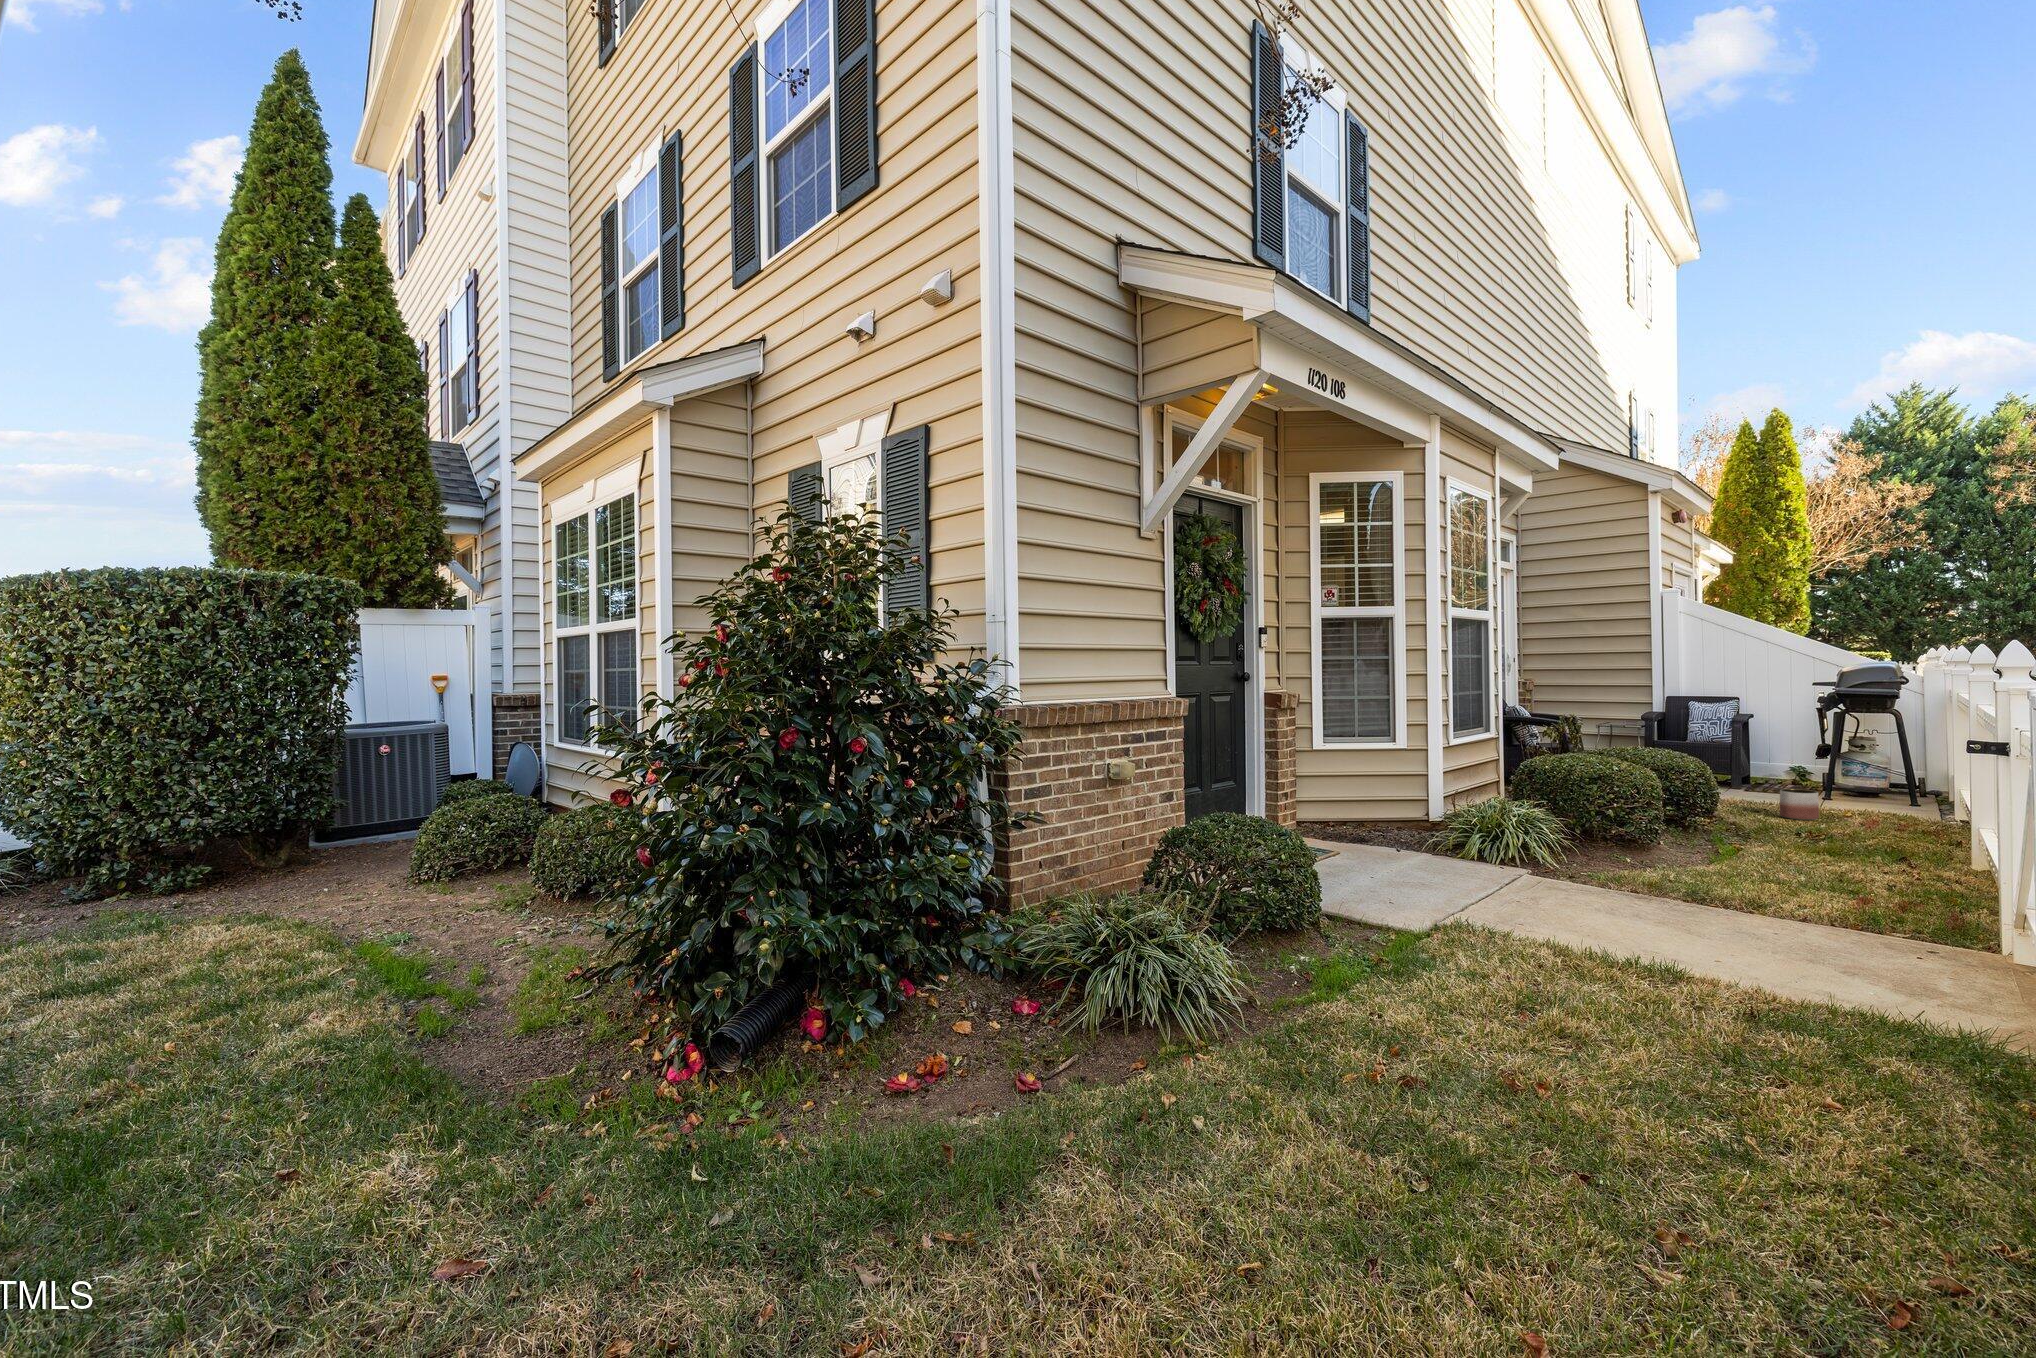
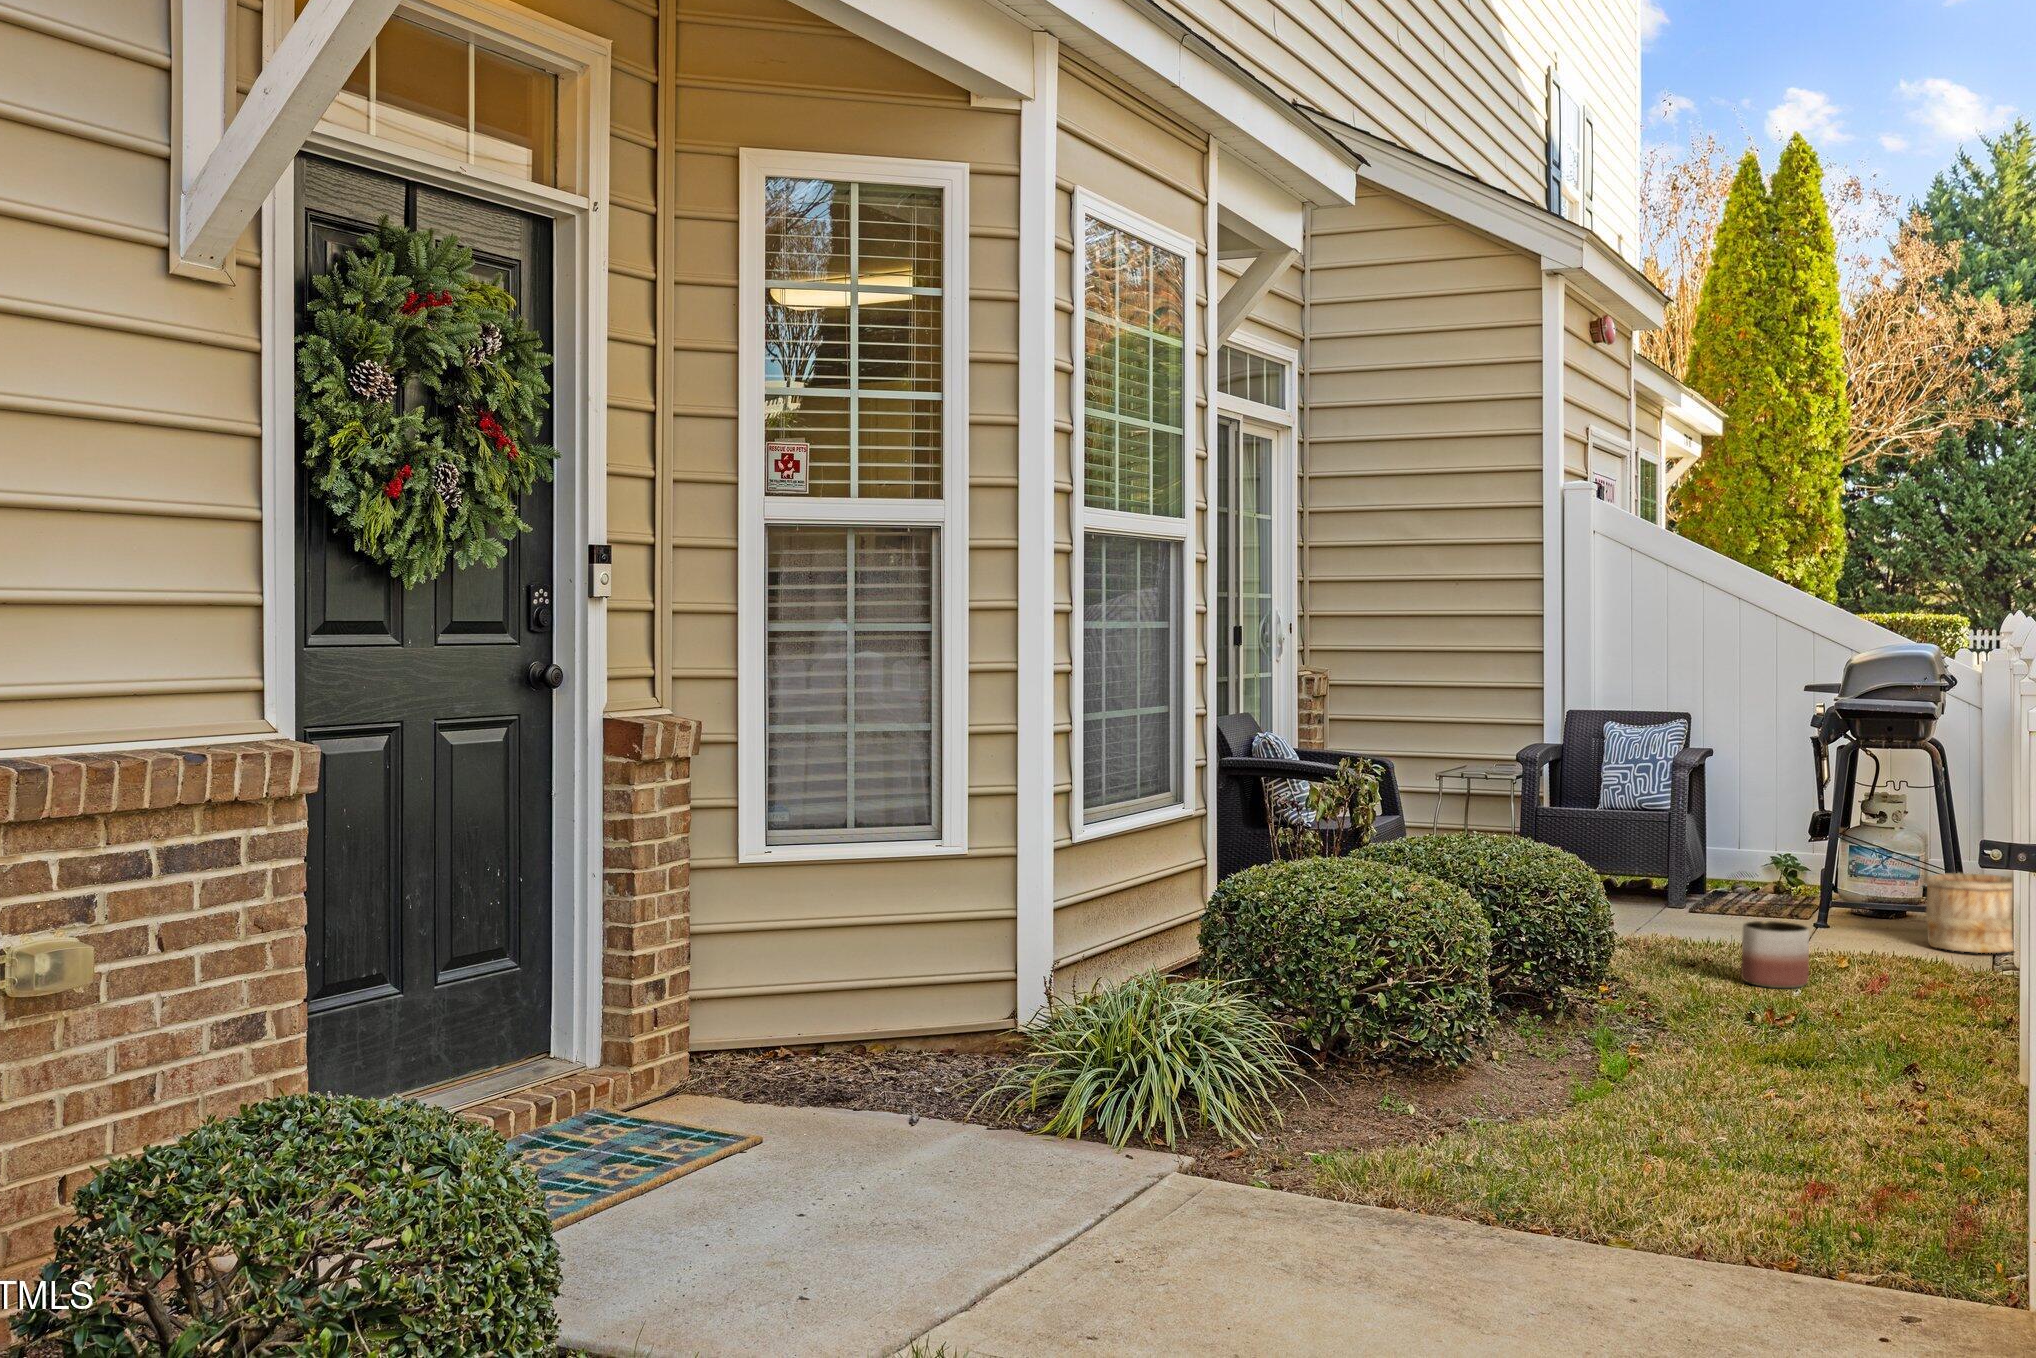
wooden bucket: none [1882,770,1946,808] -> present [1924,873,2014,953]

